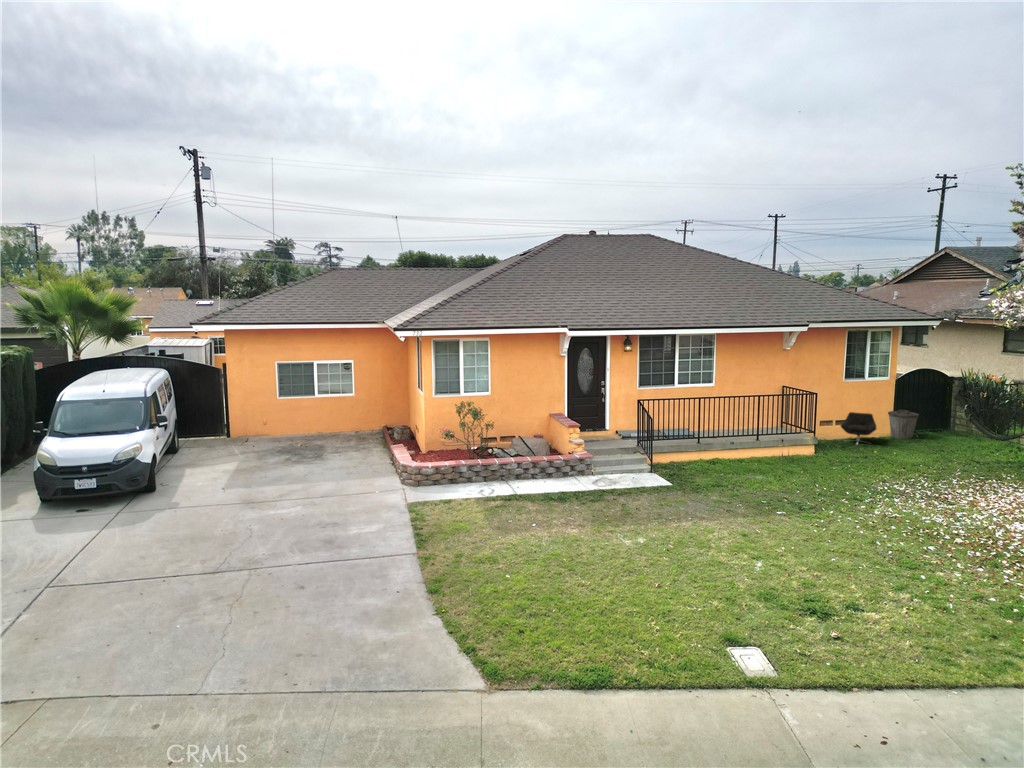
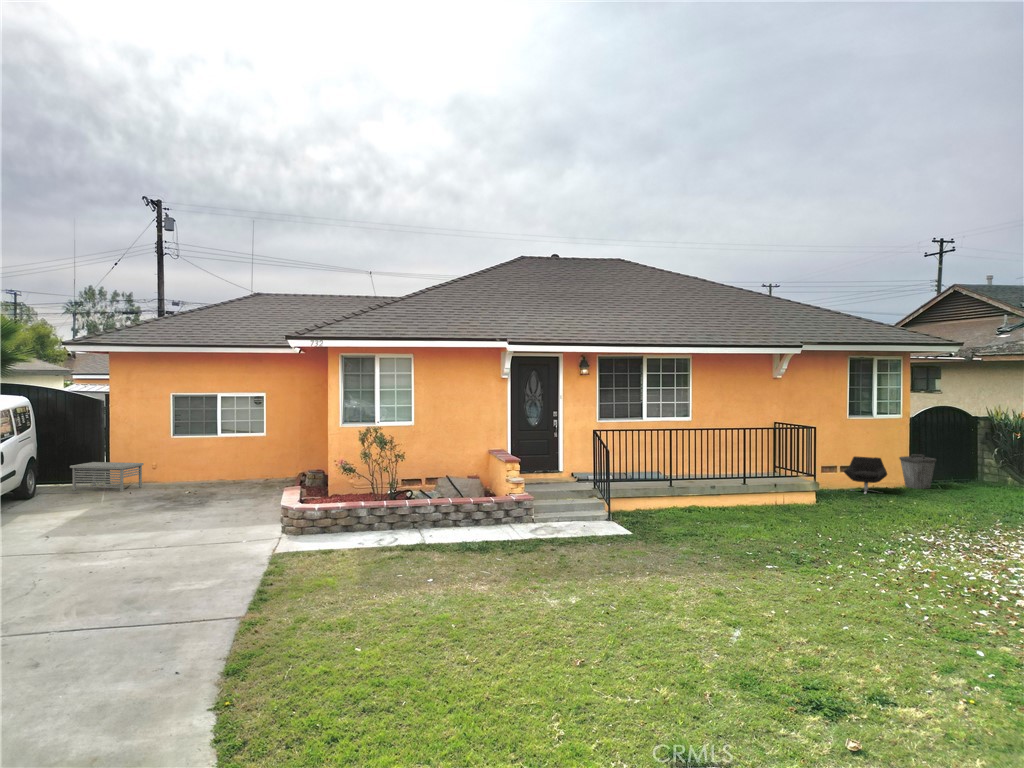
storage bench: none [195,420,253,446] -> present [70,462,144,492]

